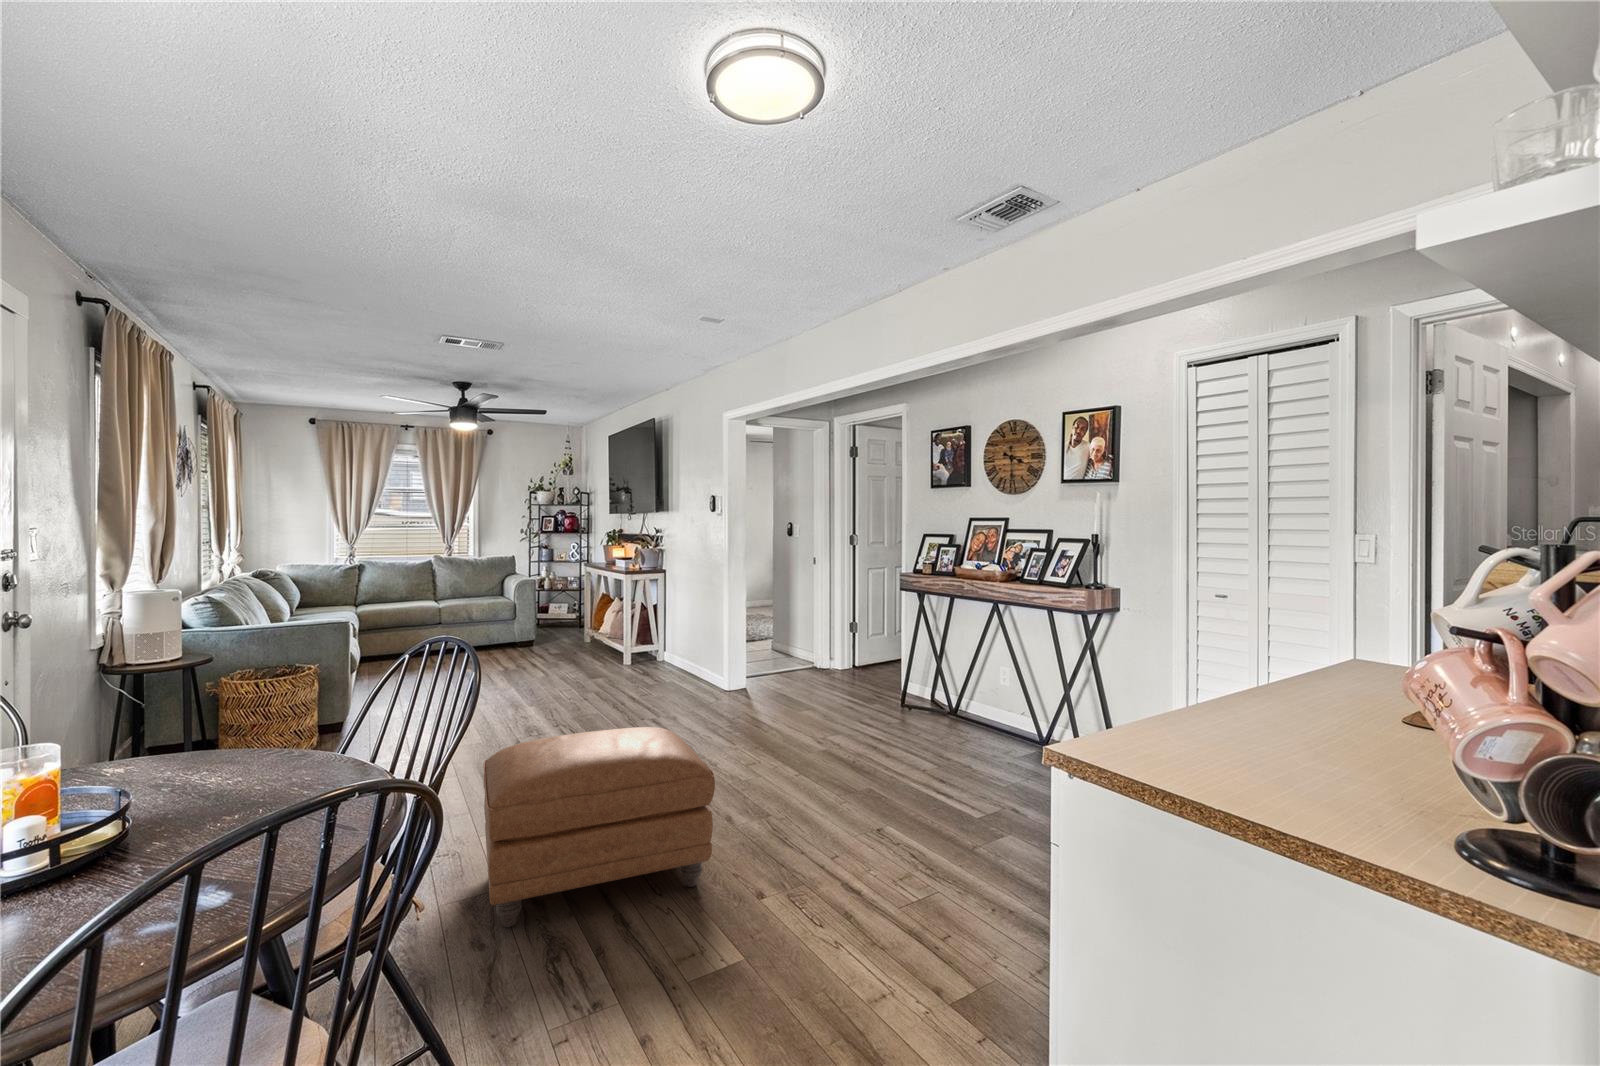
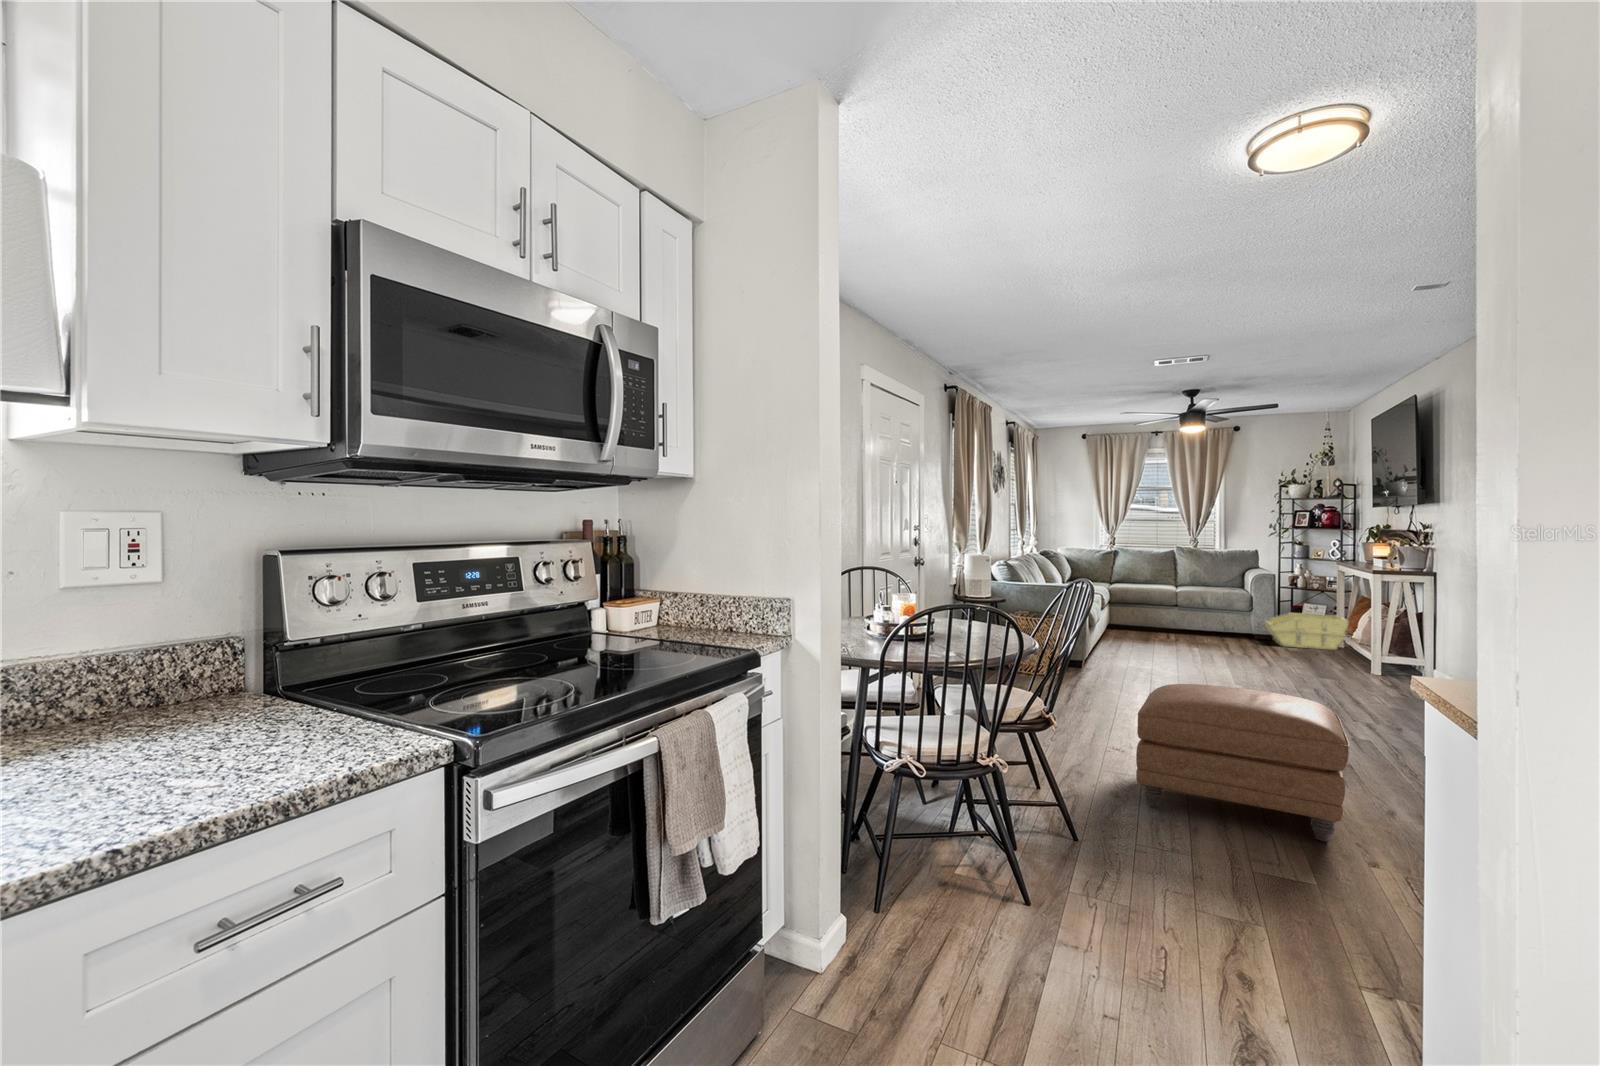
storage bin: none [526,614,598,652] -> present [1265,613,1349,650]

